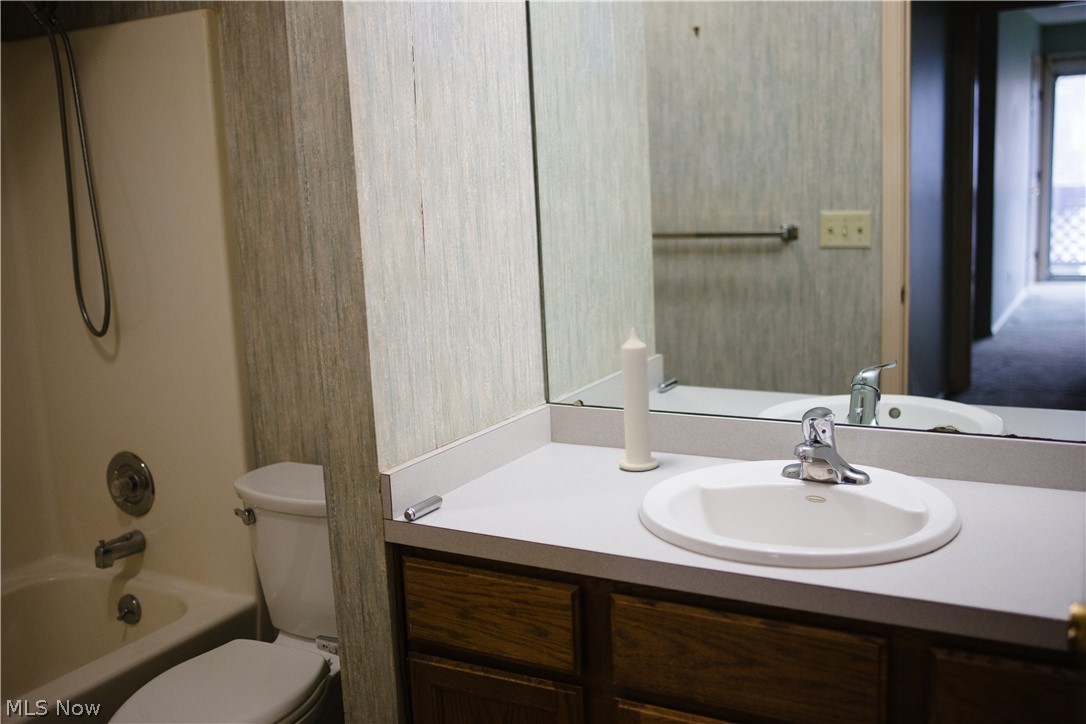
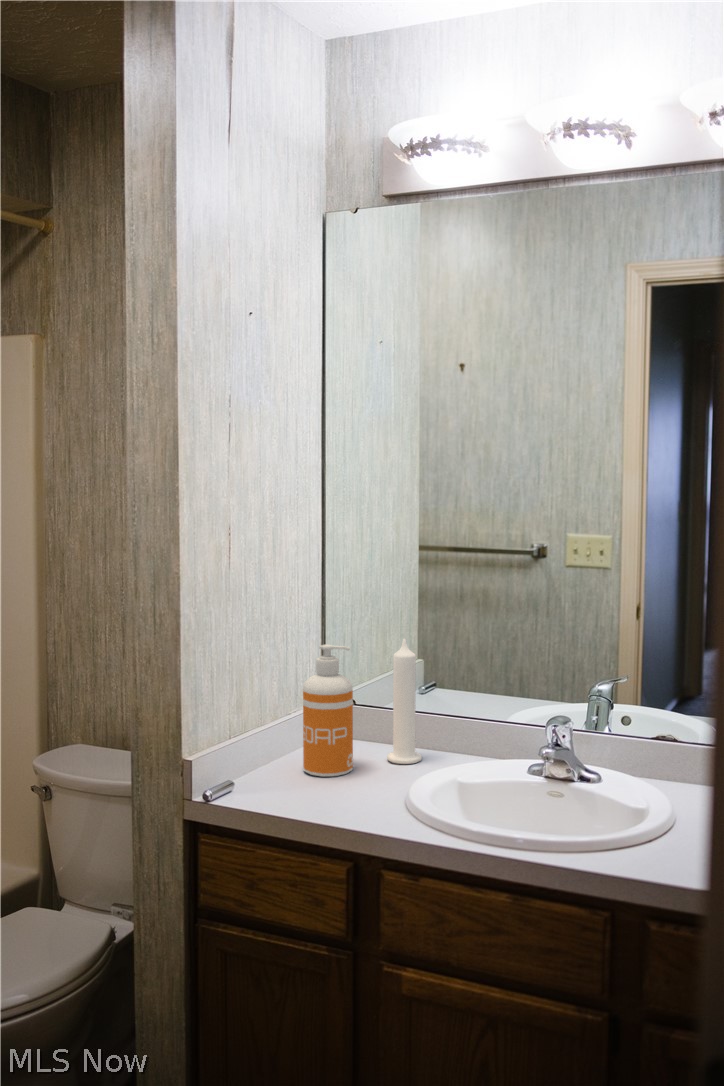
soap dispenser: none [518,338,579,488] -> present [303,644,353,777]

